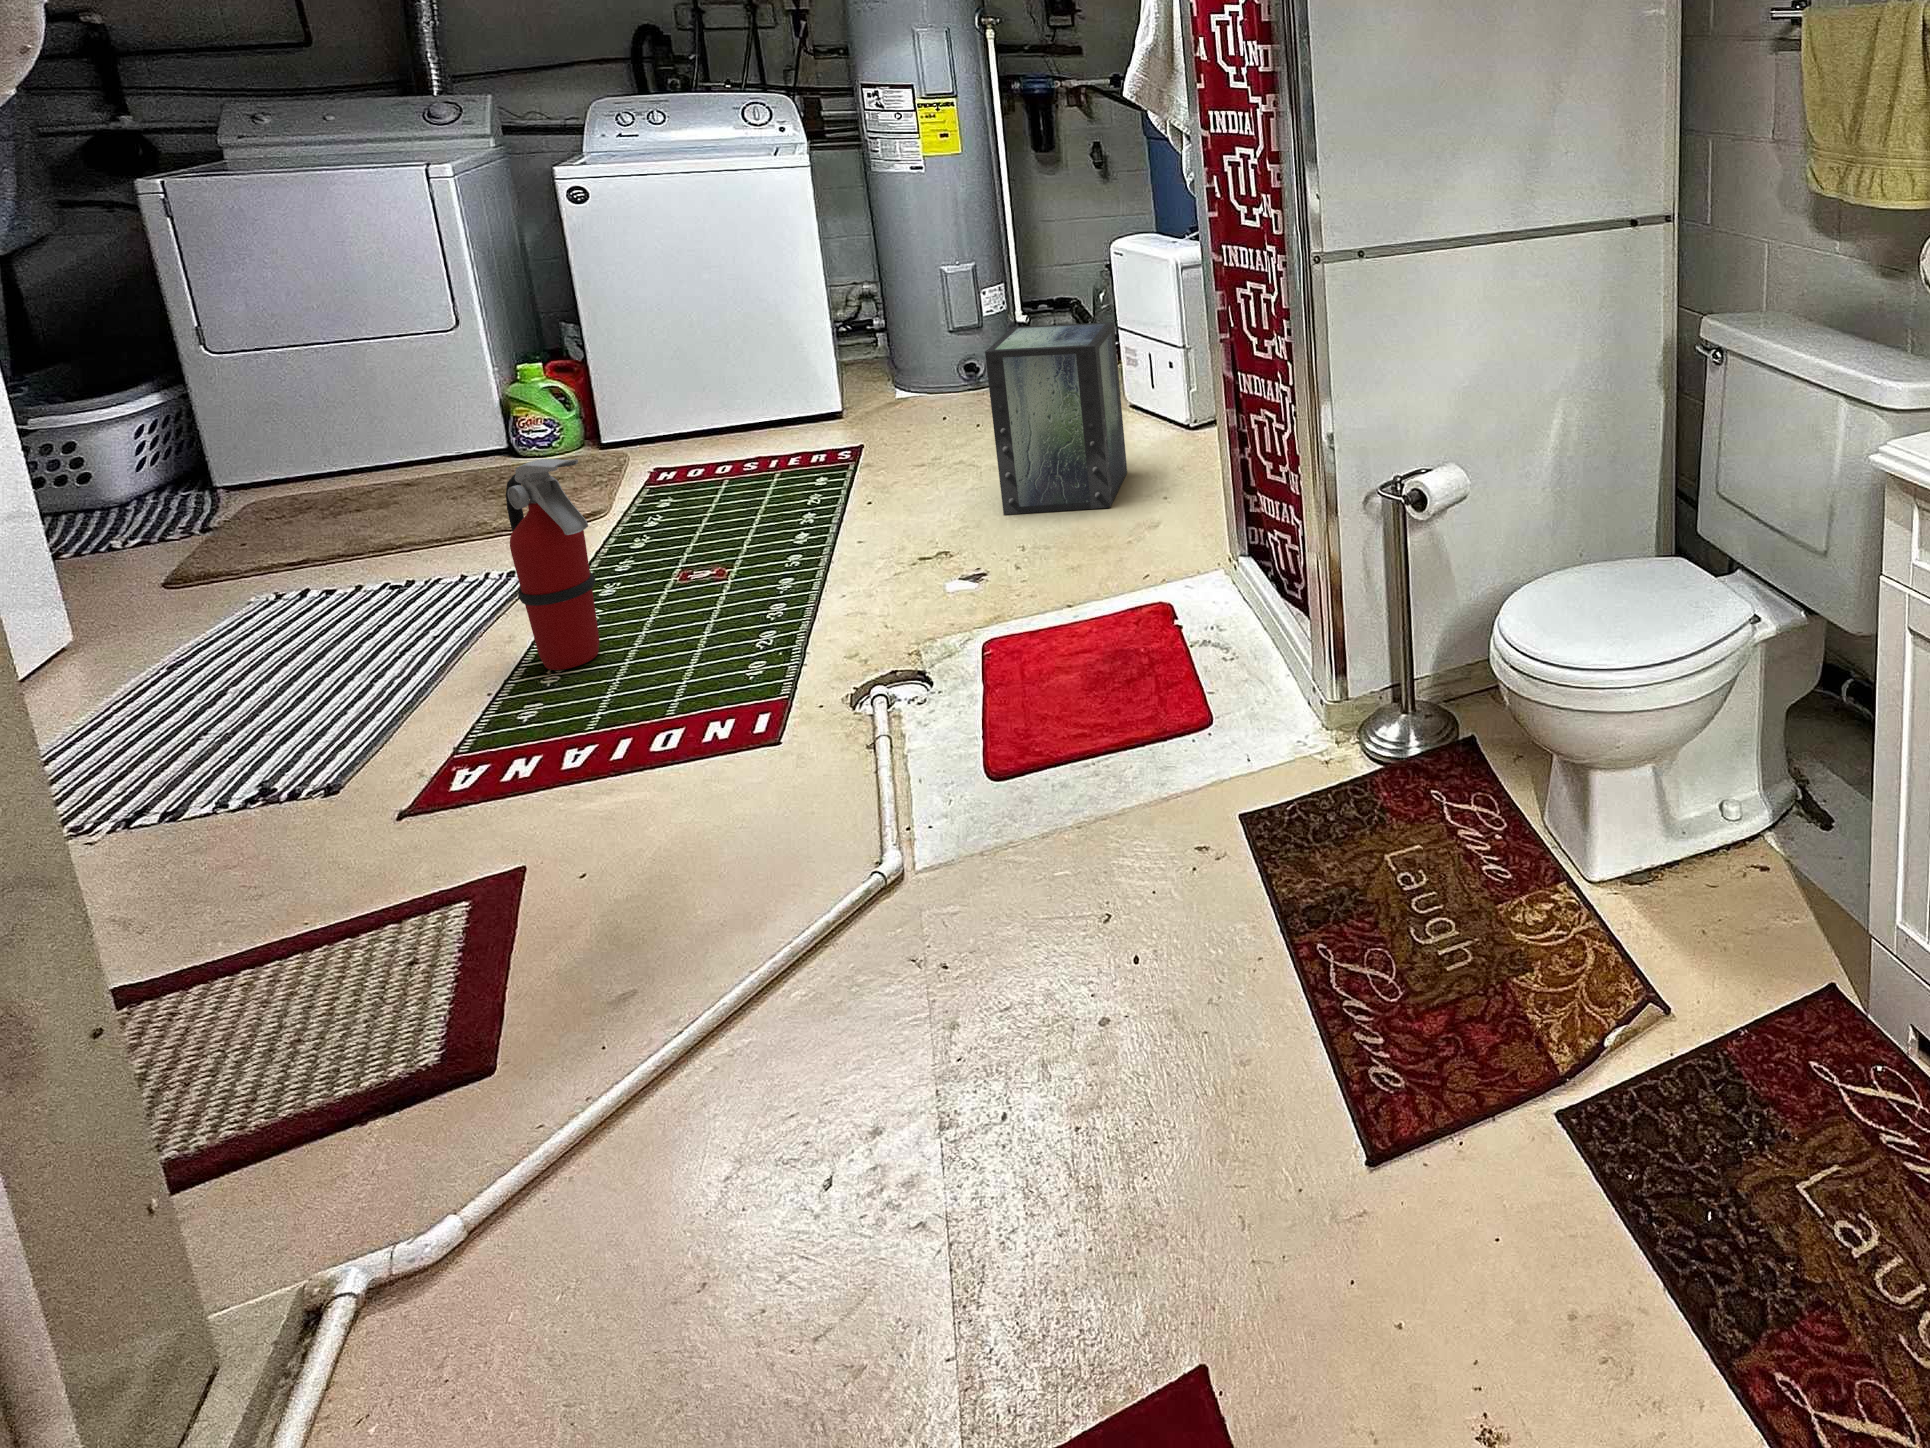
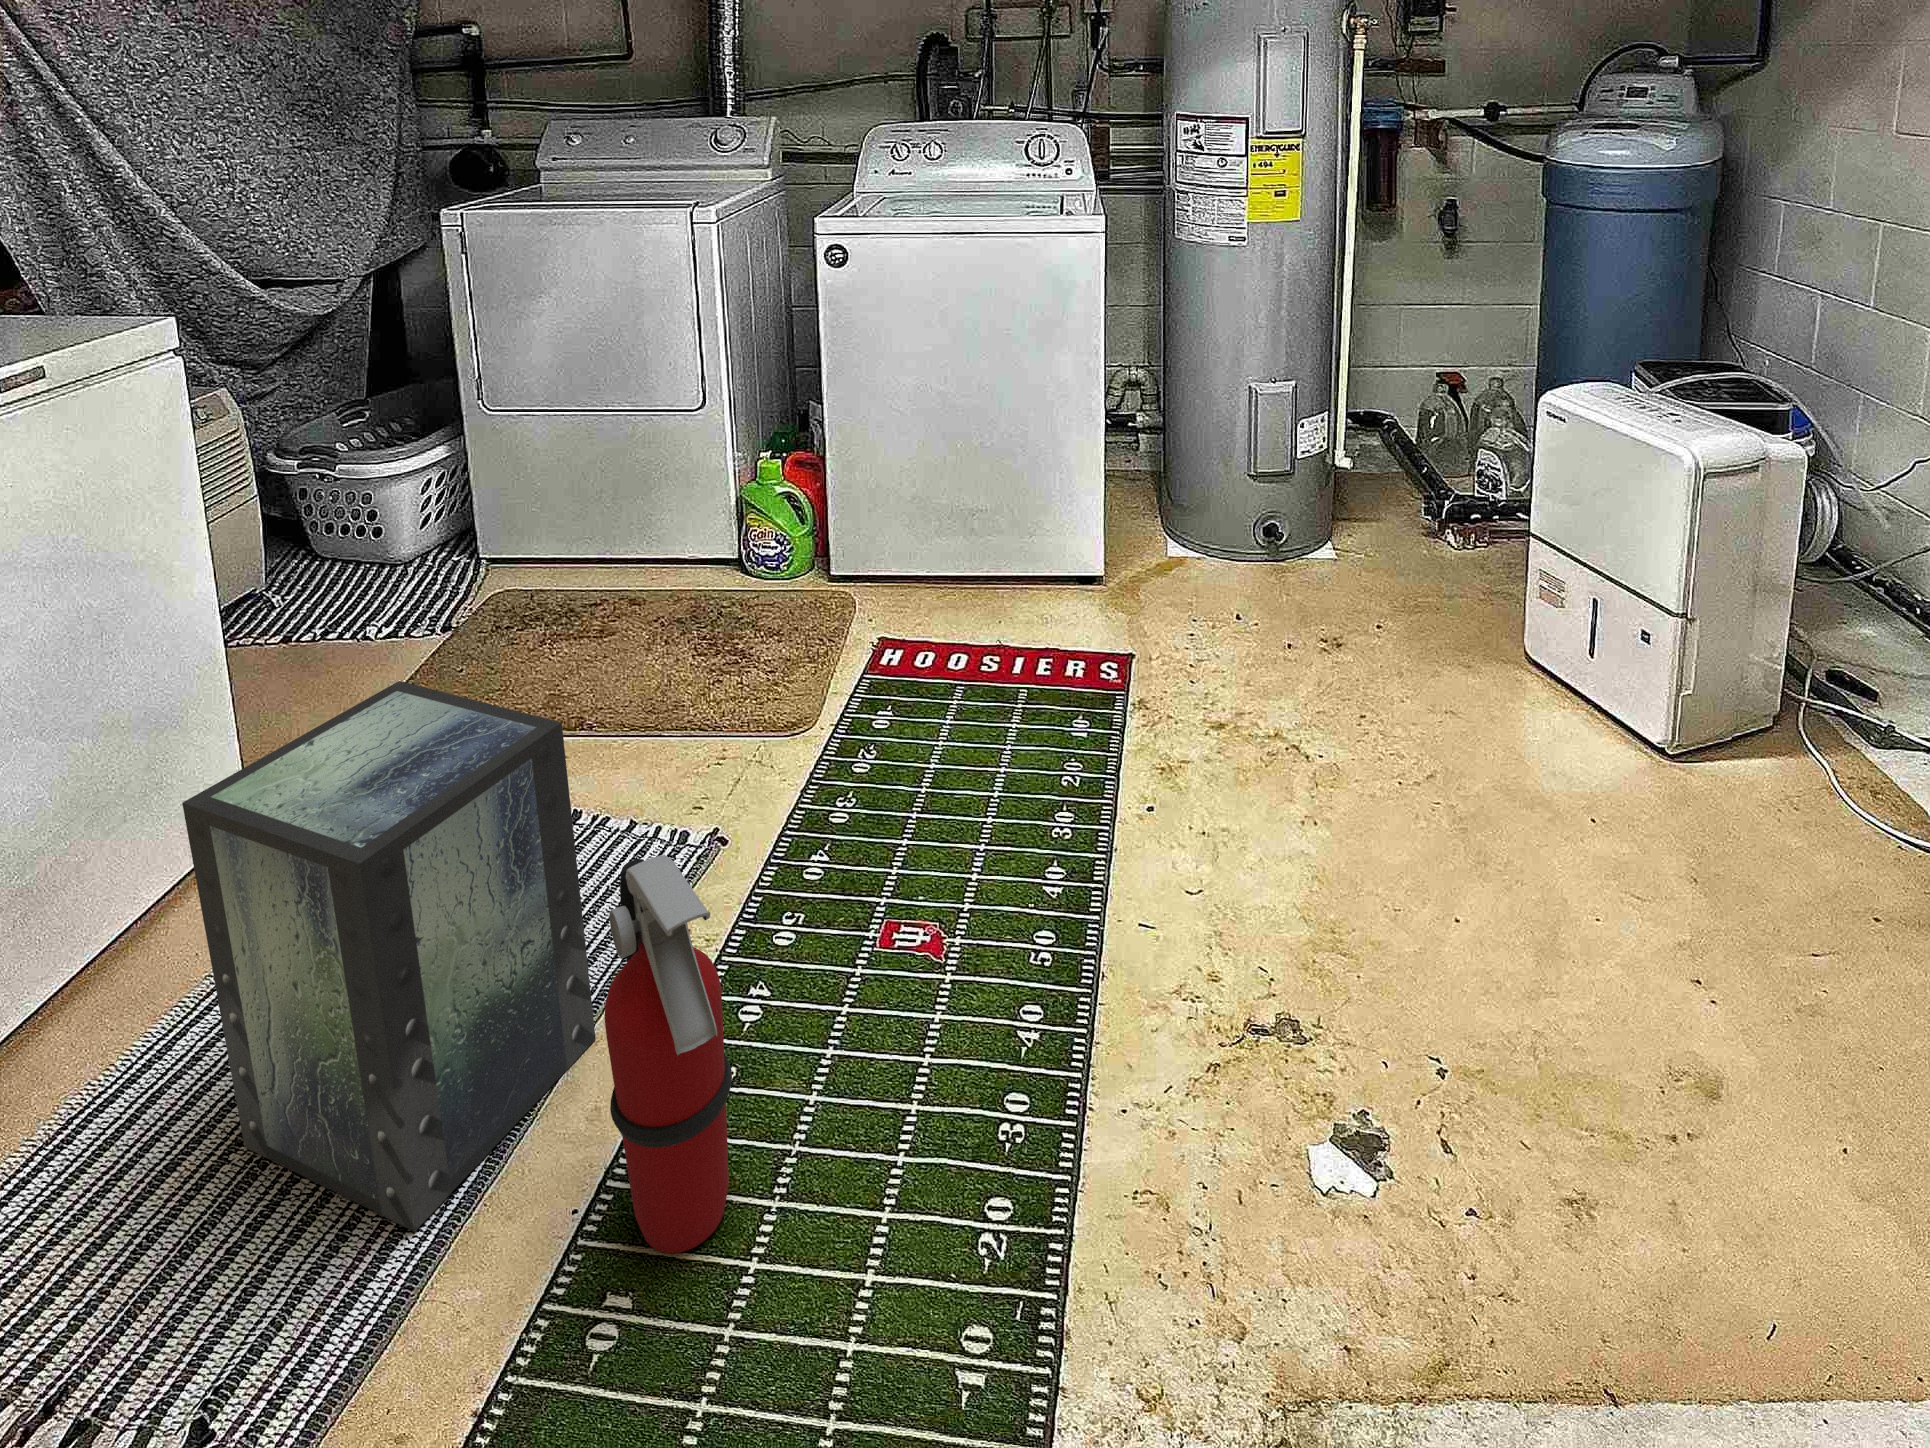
storage box: present [985,322,1127,515] -> present [182,681,596,1232]

